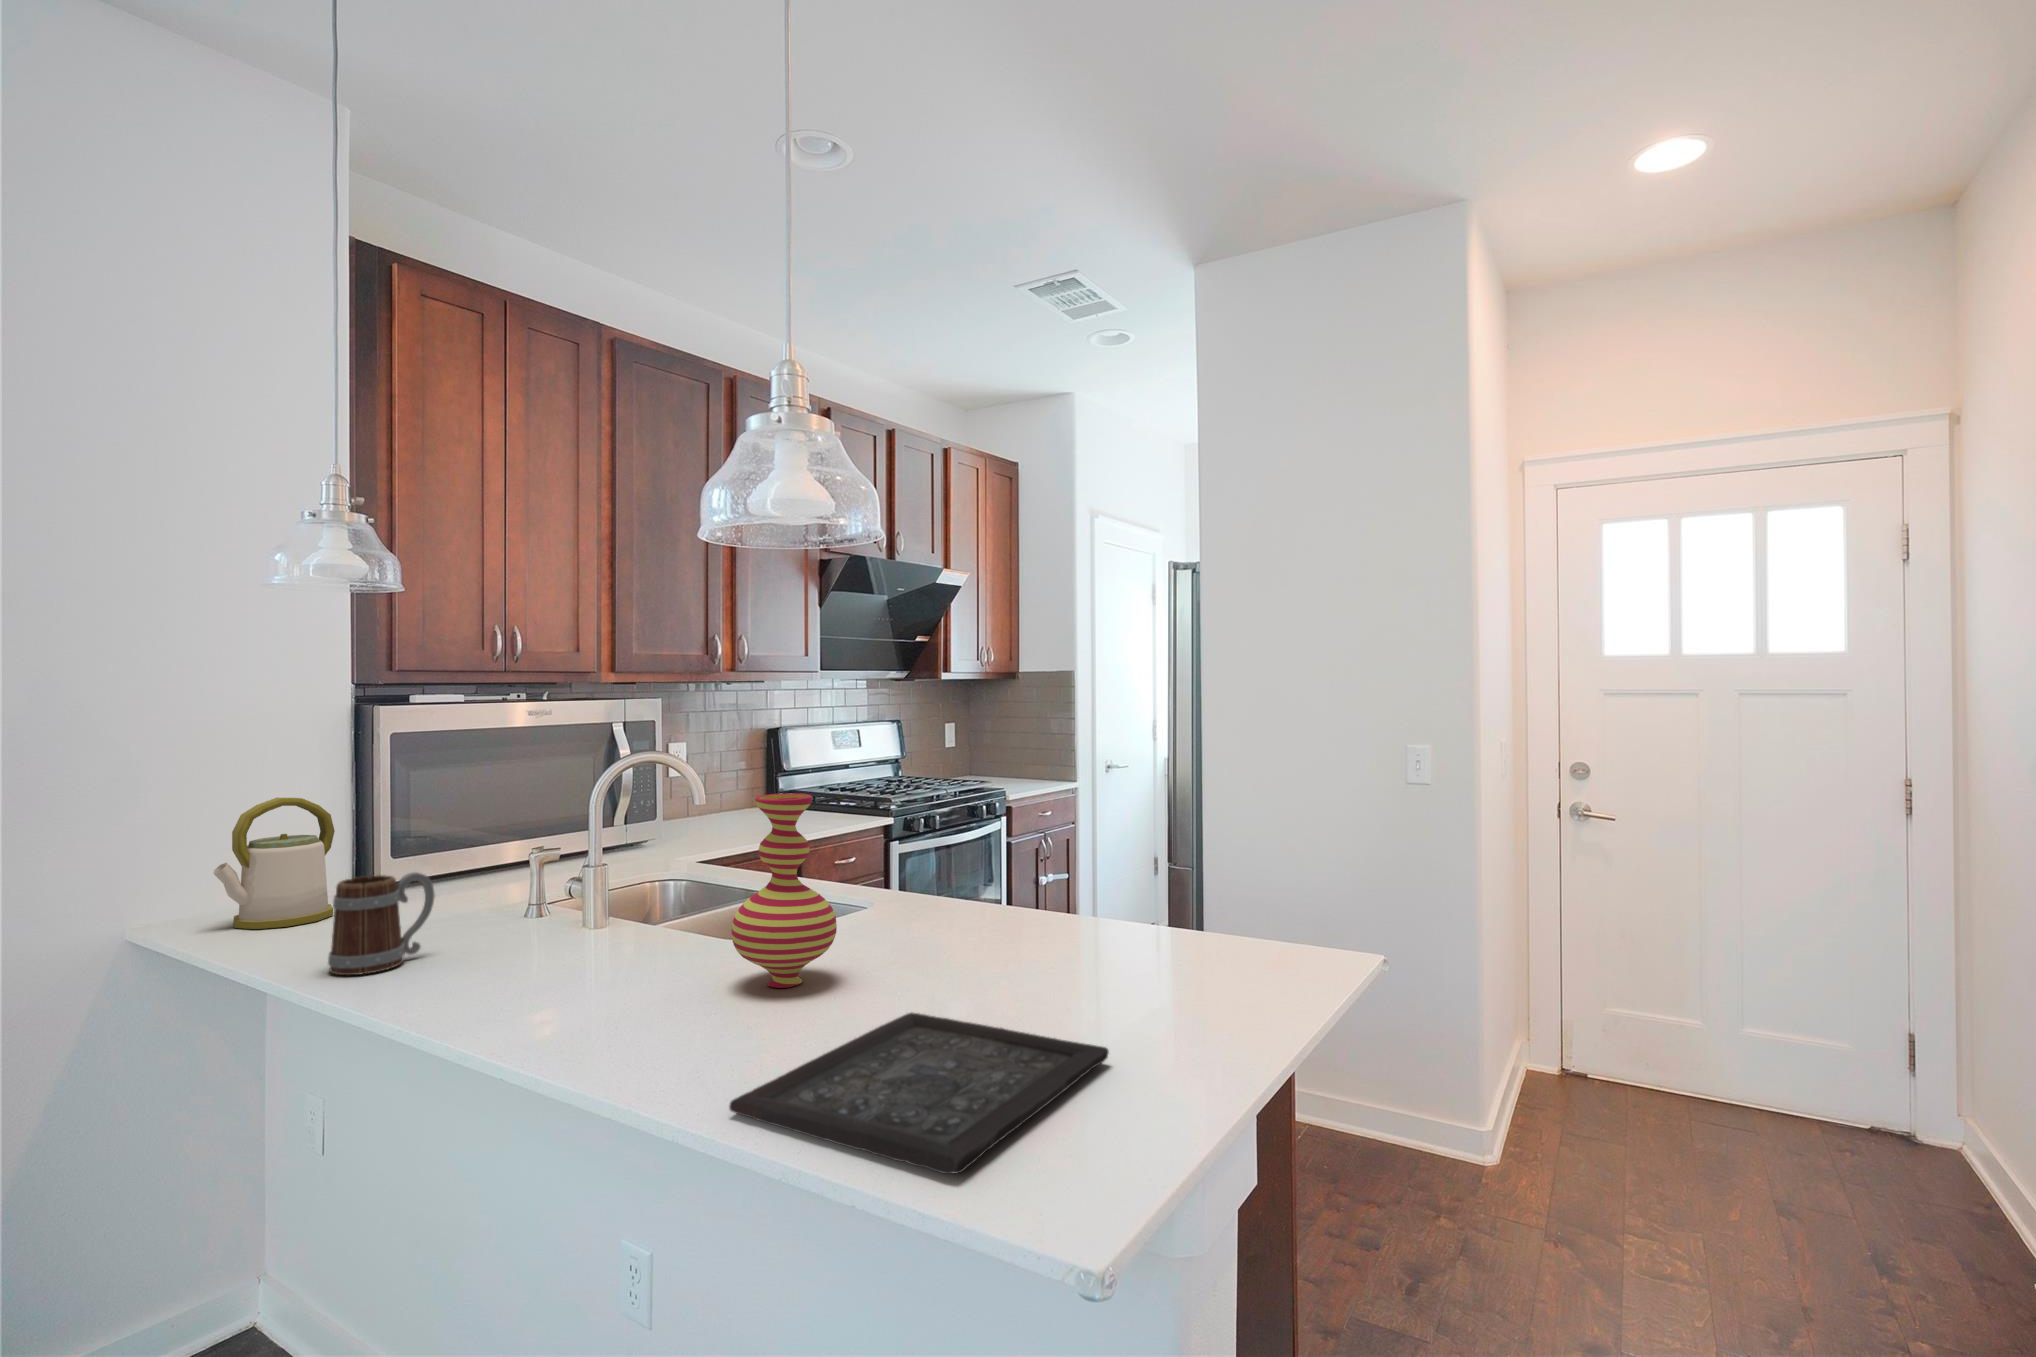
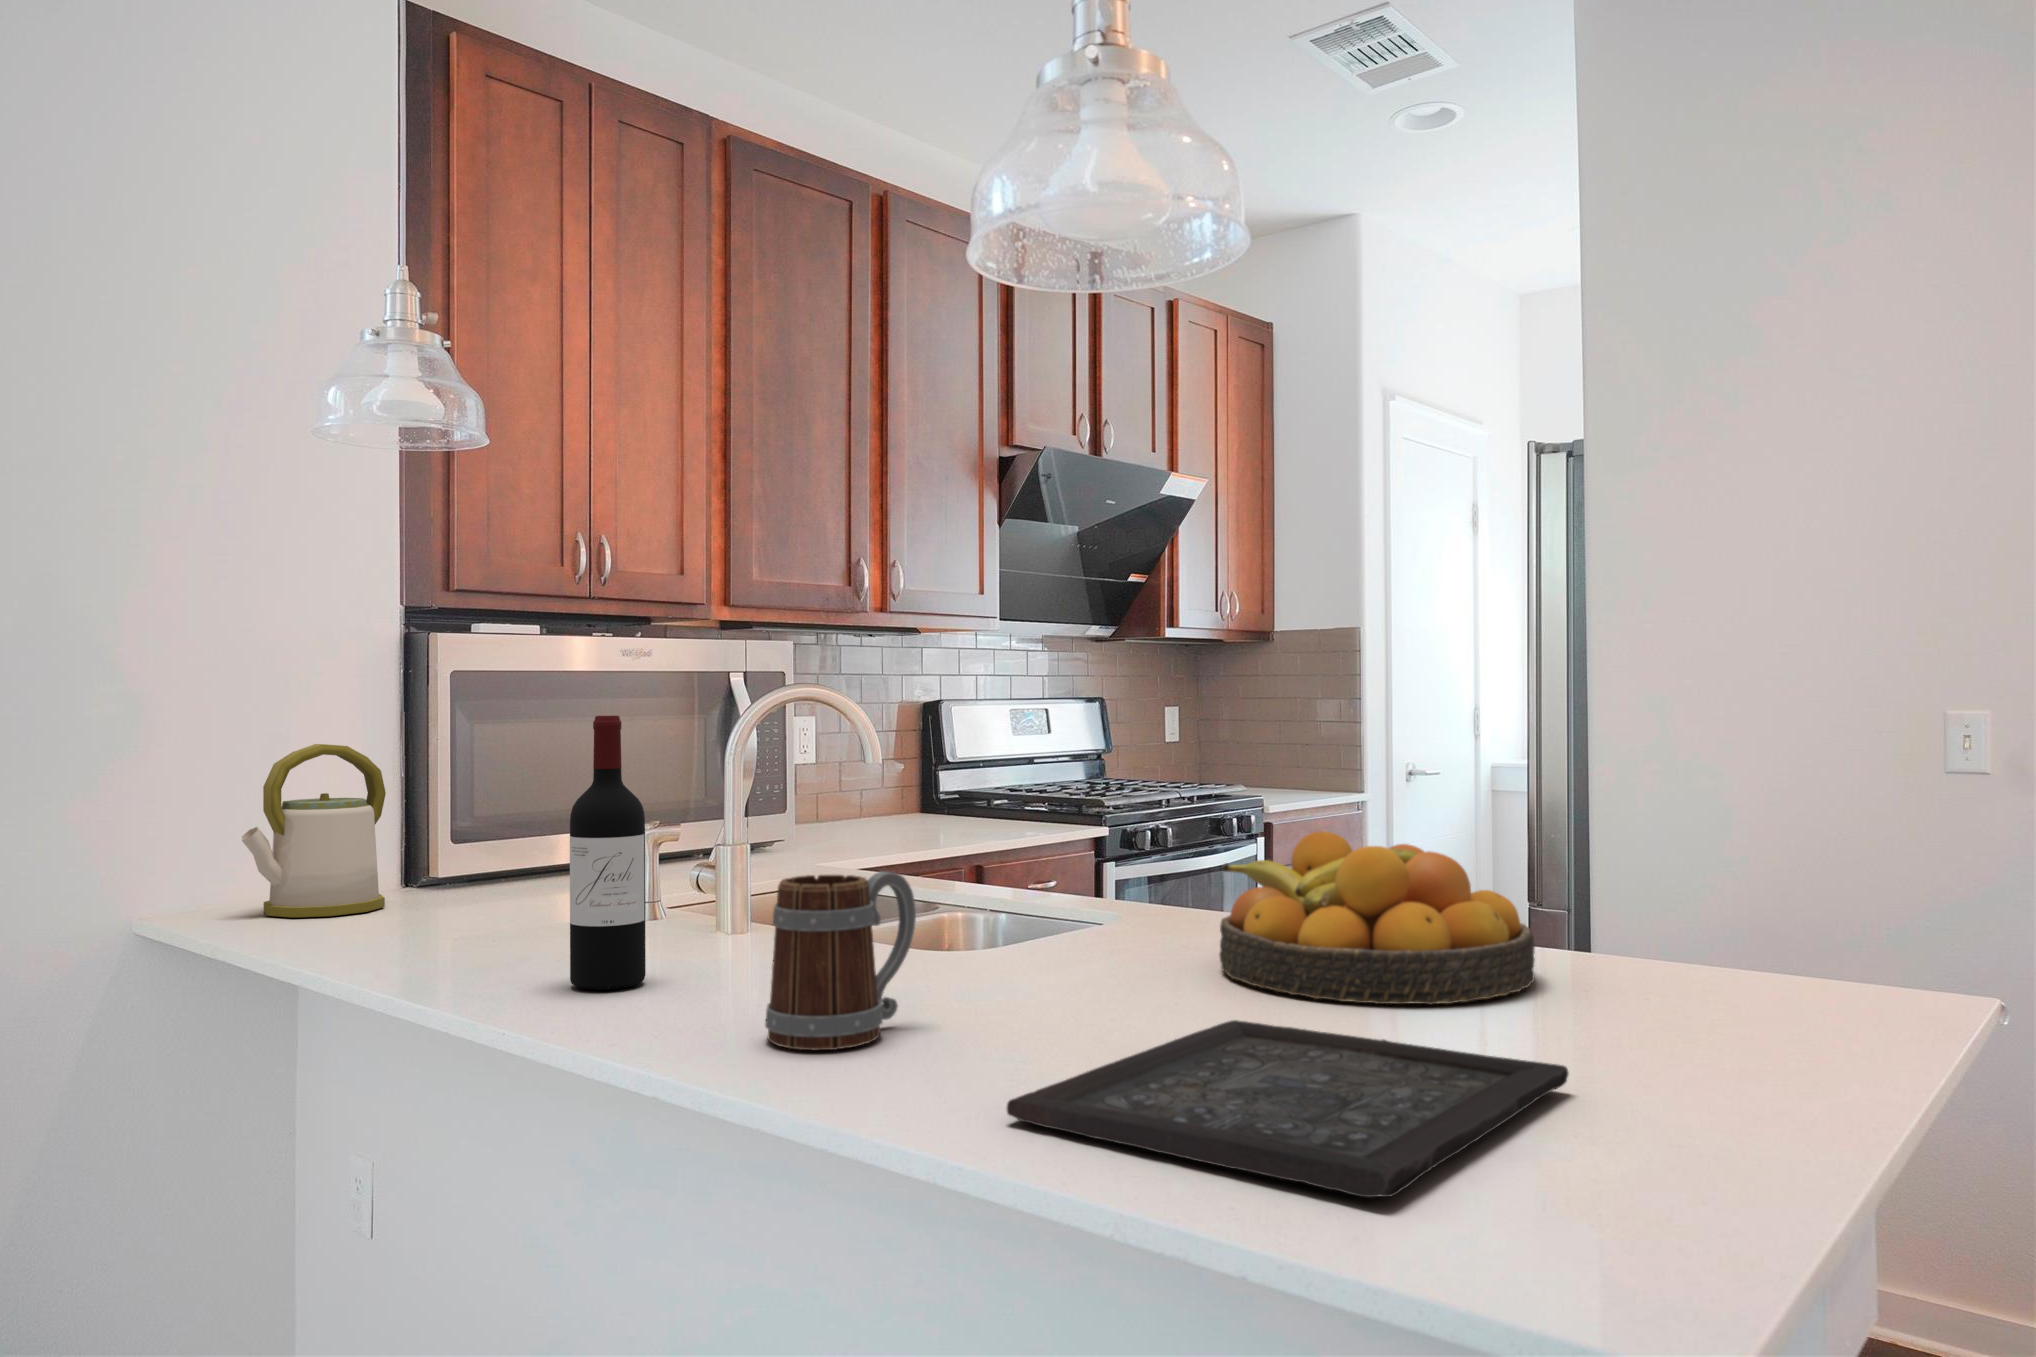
vase: present [731,793,837,988] -> none [950,714,1101,994]
wine bottle: none [453,799,512,998] -> present [570,716,646,990]
fruit bowl: none [922,862,1123,987] -> present [1220,831,1535,1004]
mug: present [328,872,435,975] -> present [765,871,916,1050]

